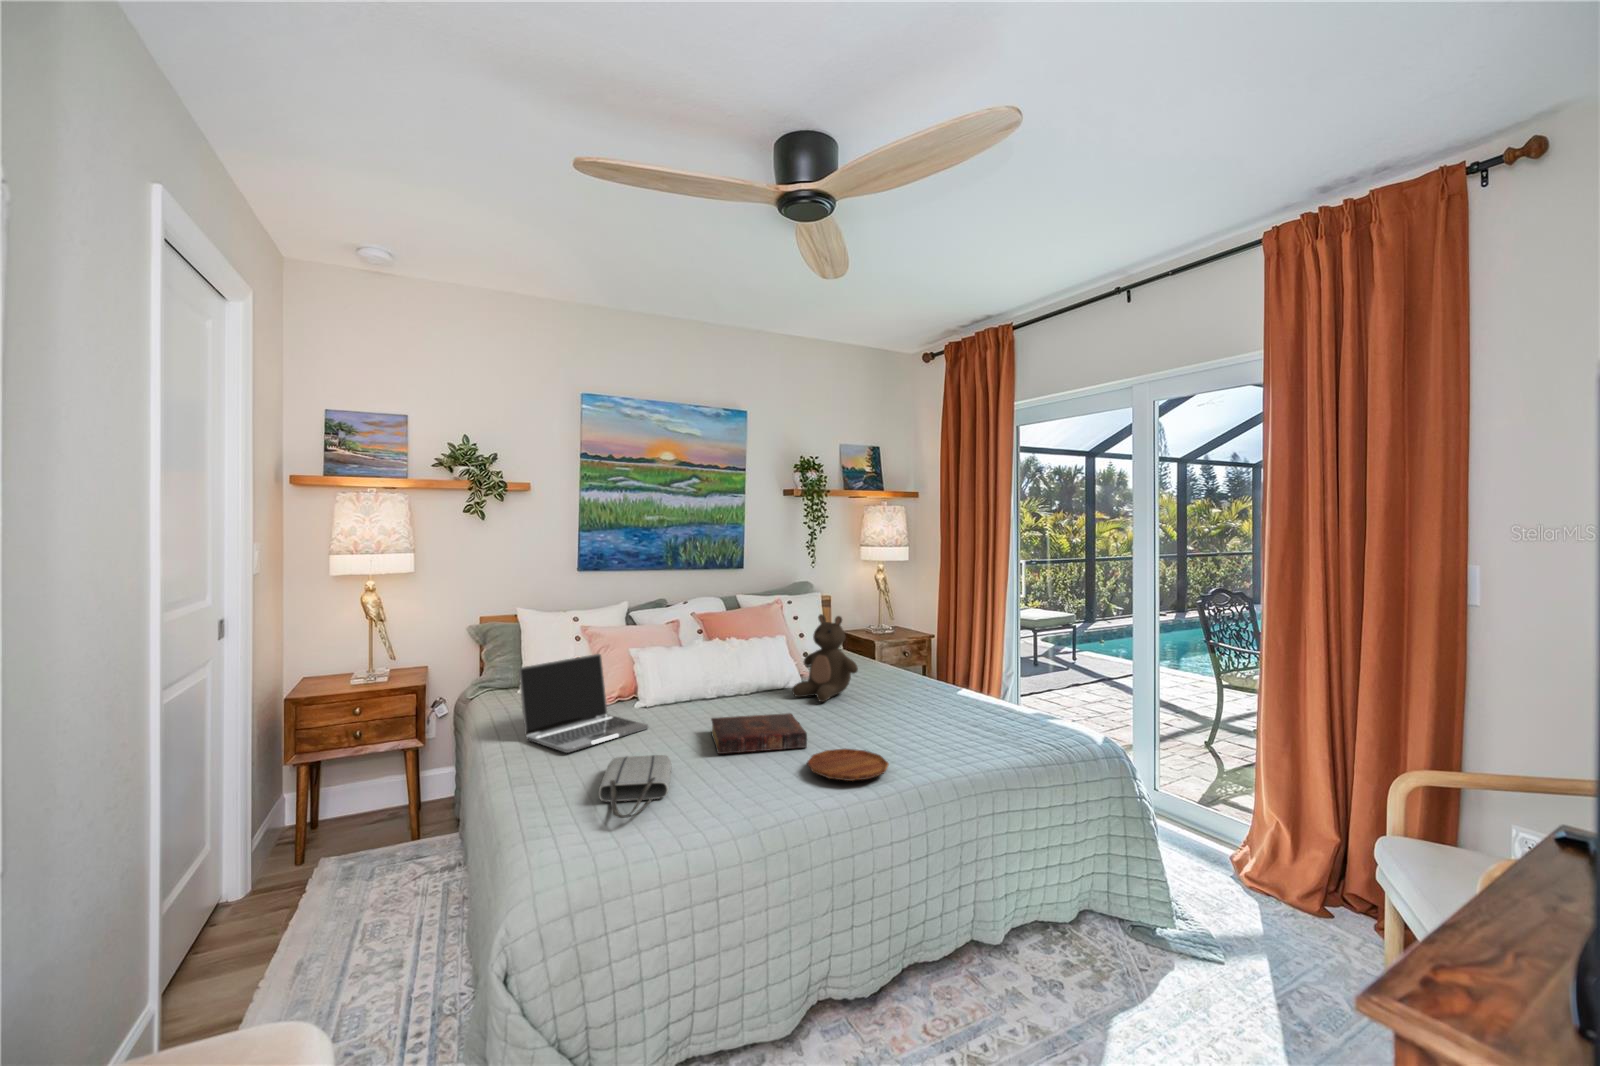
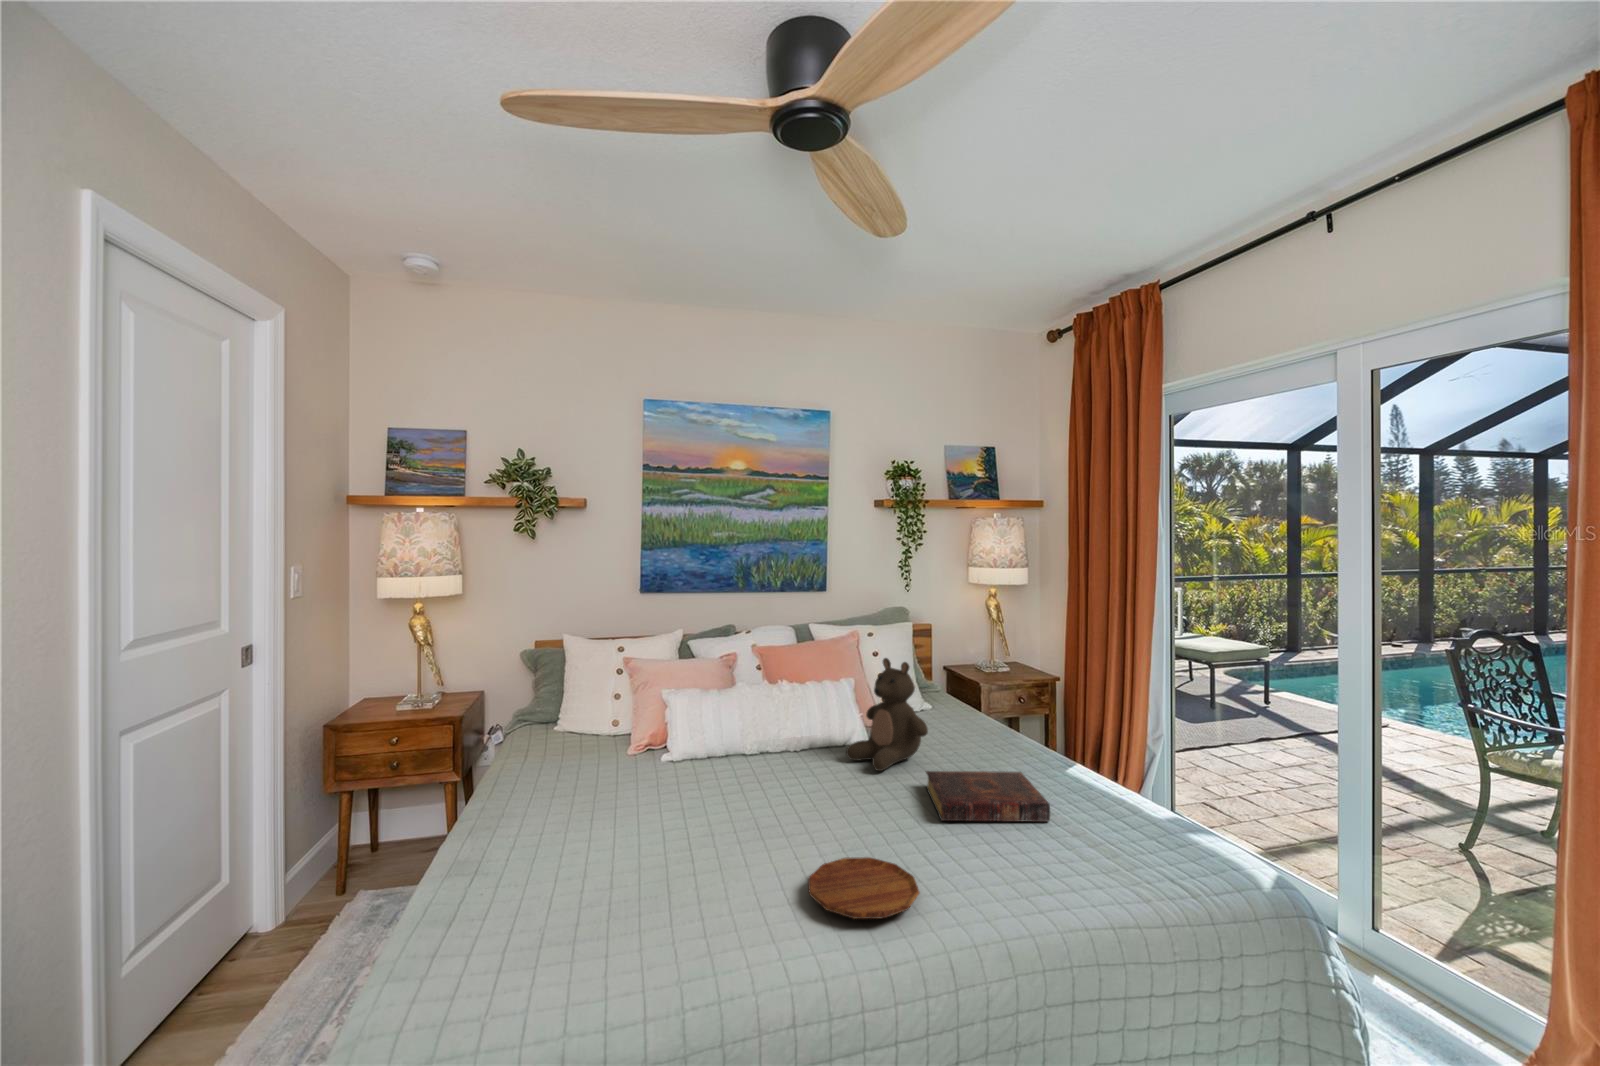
laptop: present [519,654,648,753] -> none [513,698,657,824]
book: present [711,713,807,754] -> present [926,771,1050,822]
tote bag: present [599,755,671,818] -> none [523,842,645,950]

